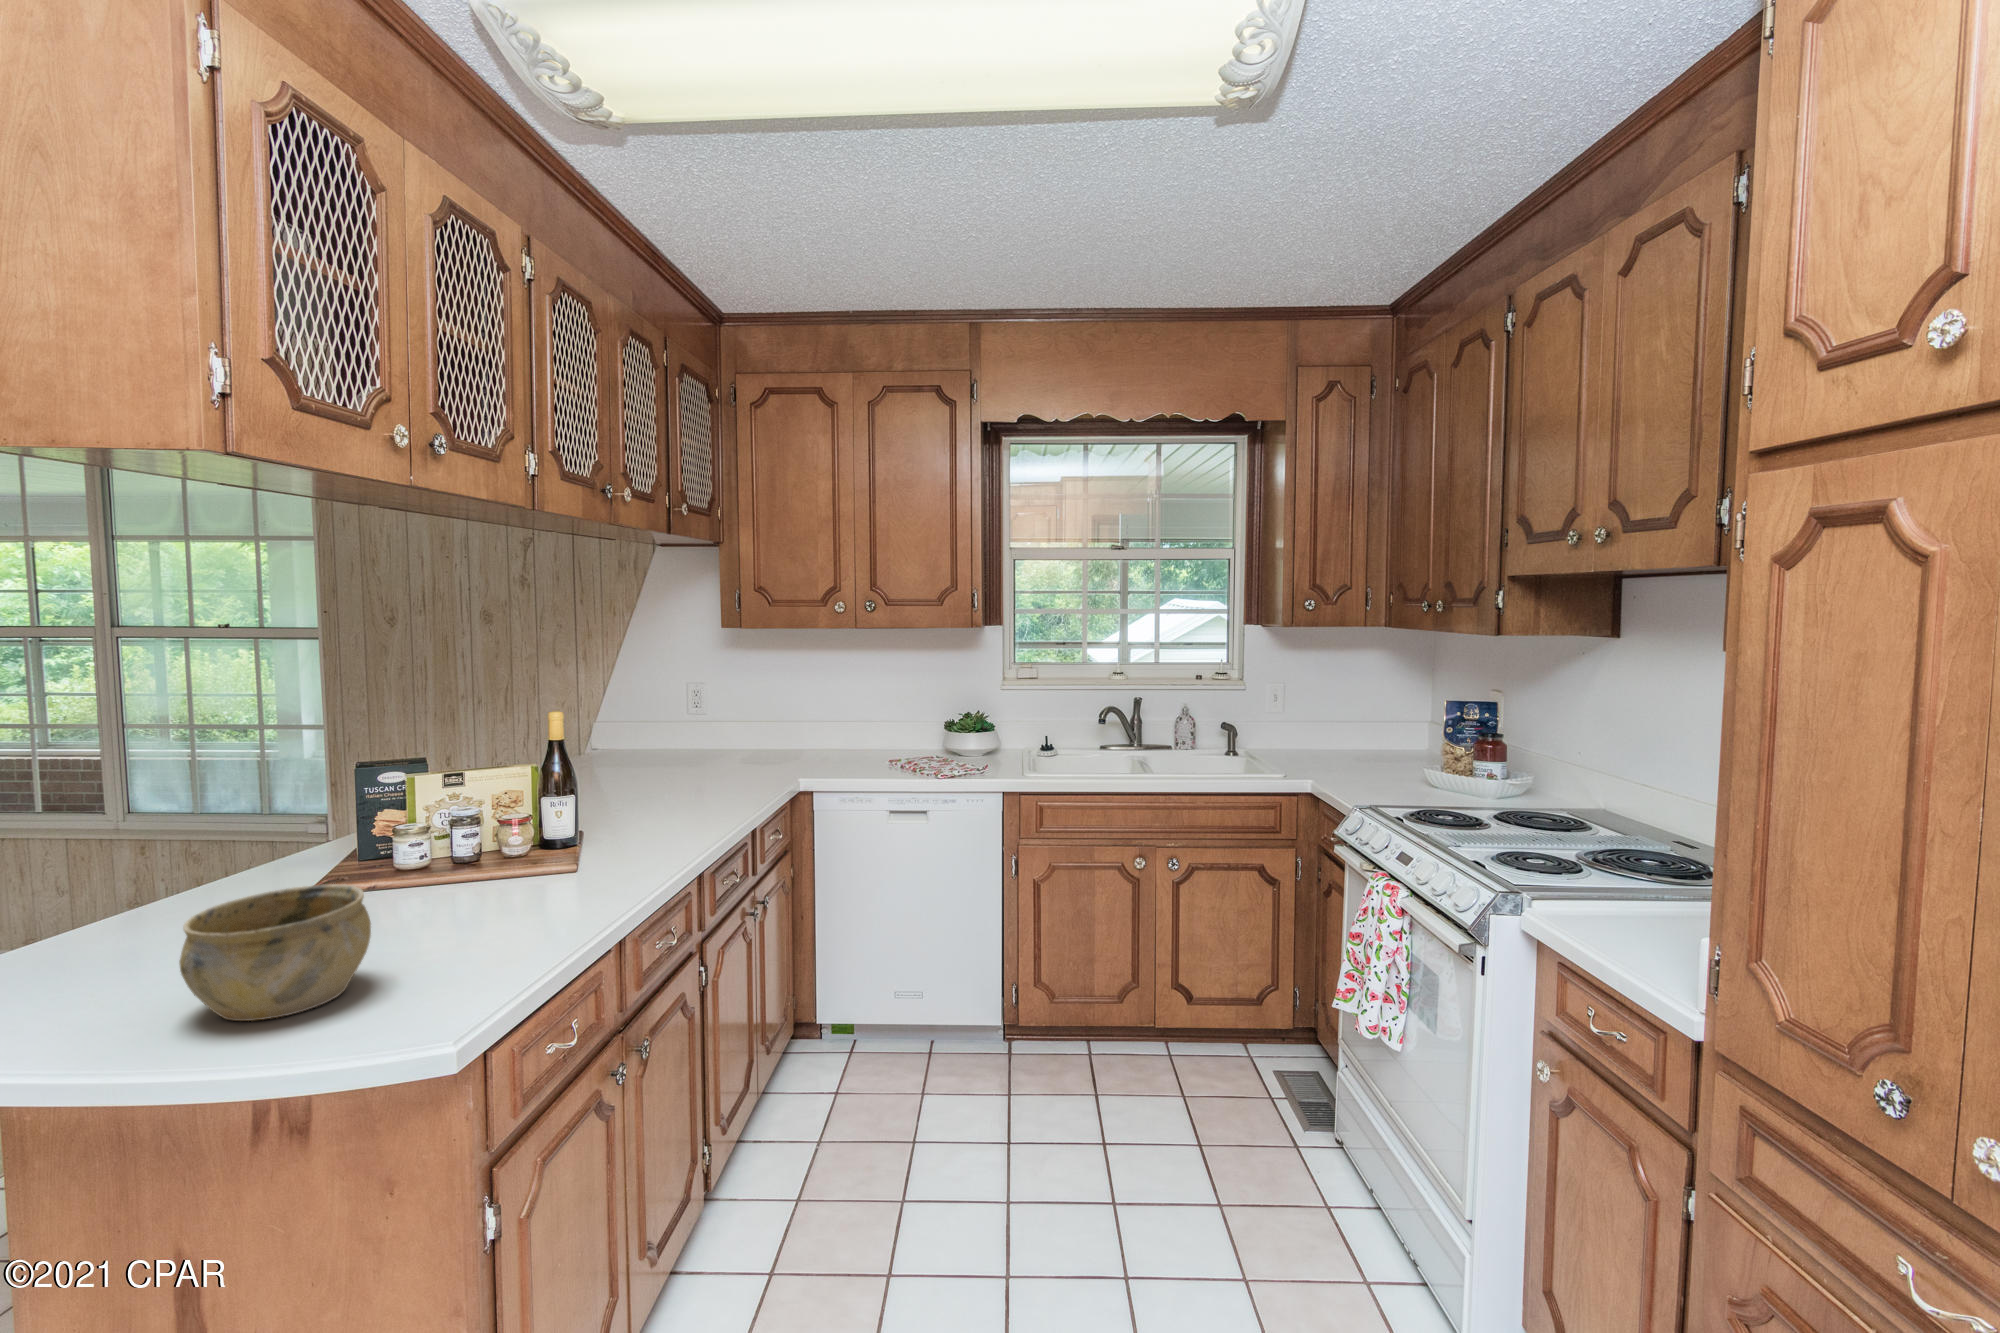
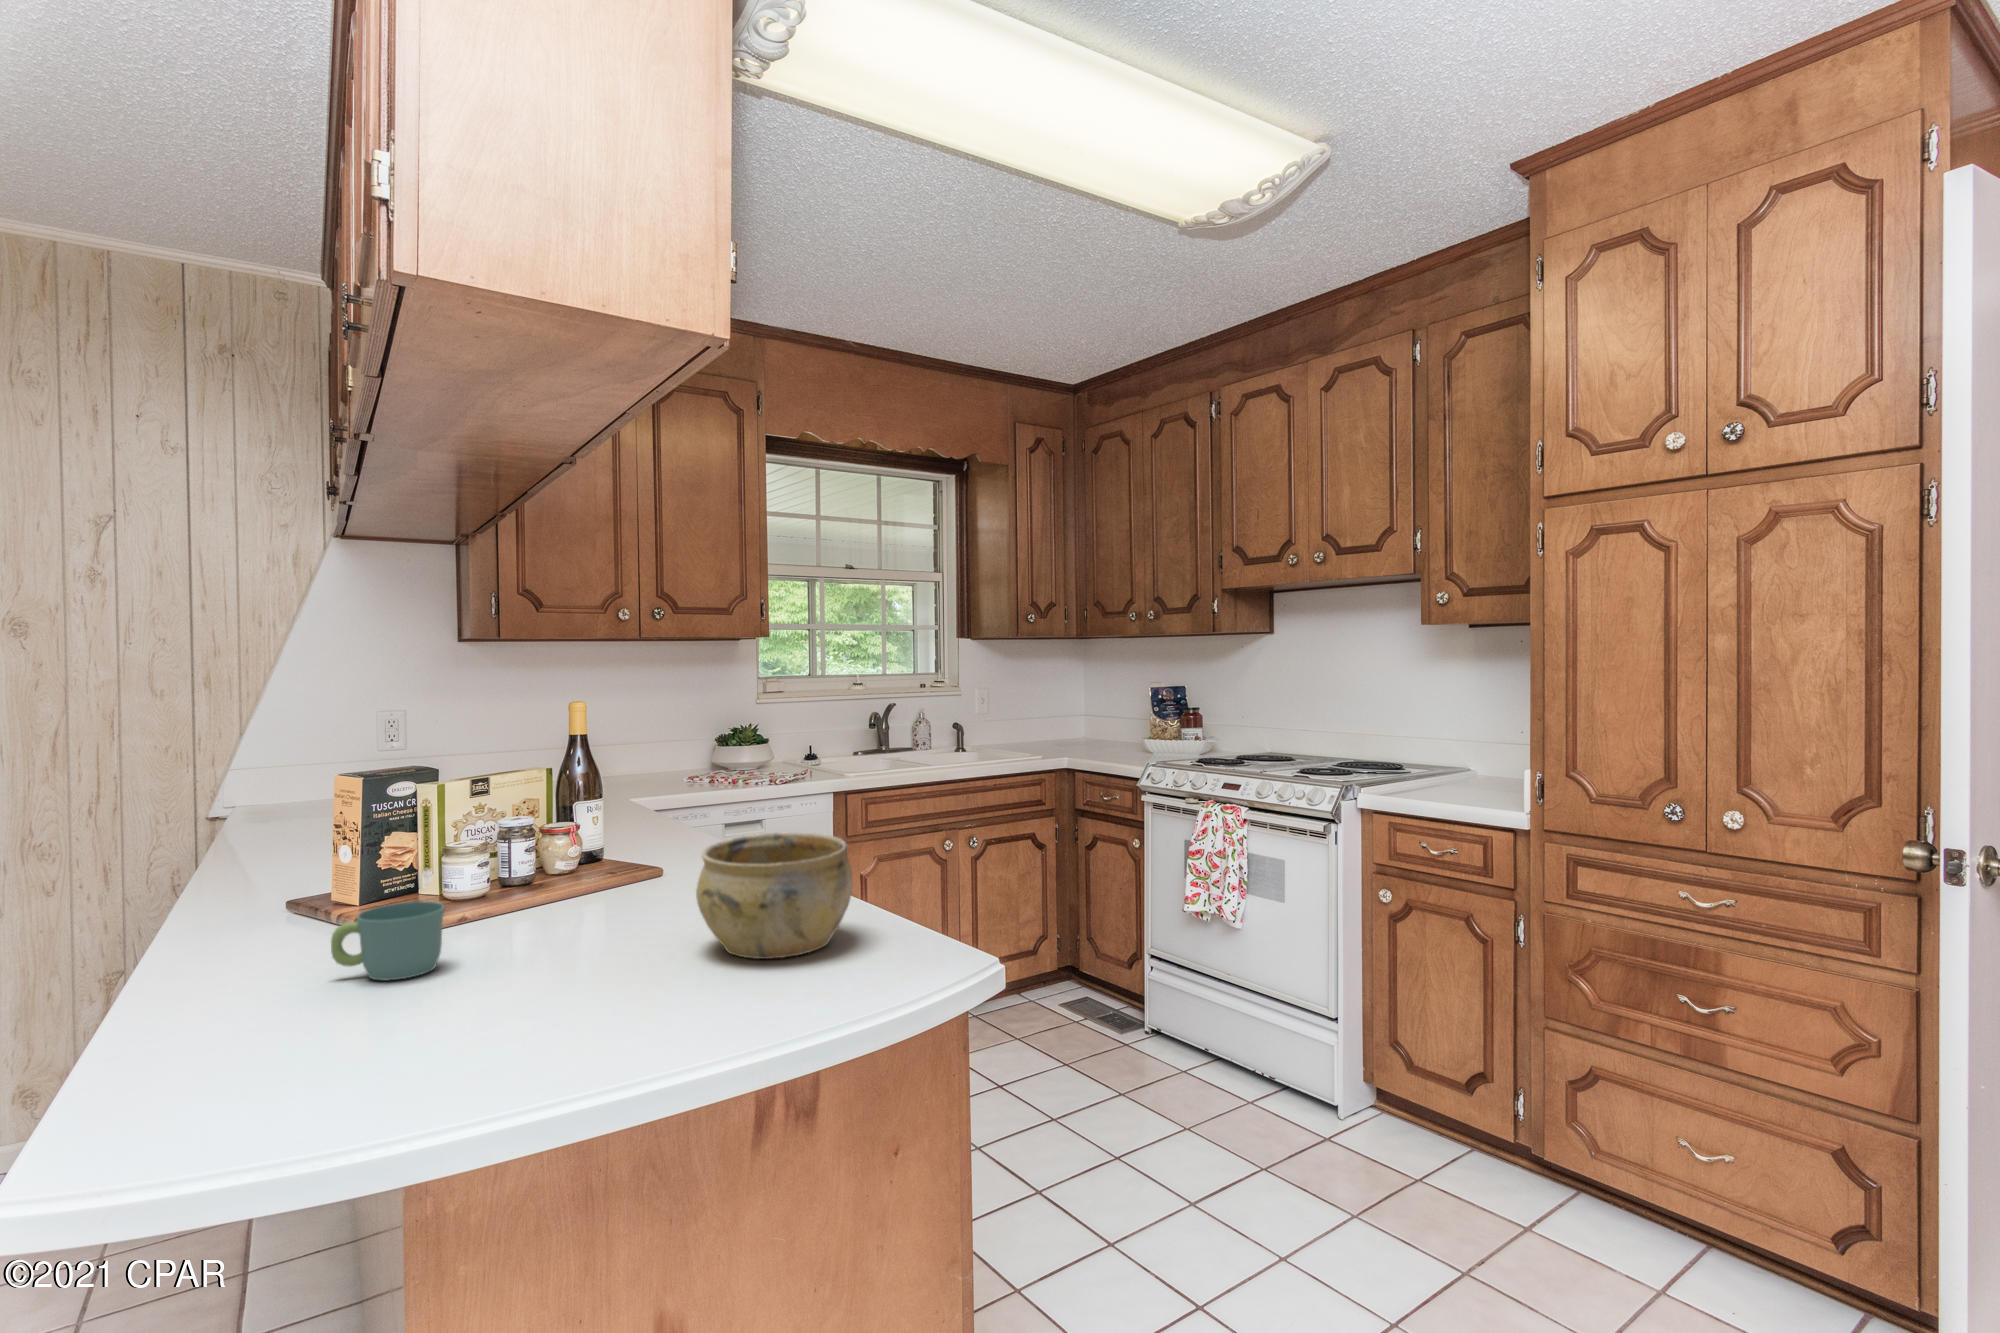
mug: none [78,891,159,955] -> present [331,902,444,980]

